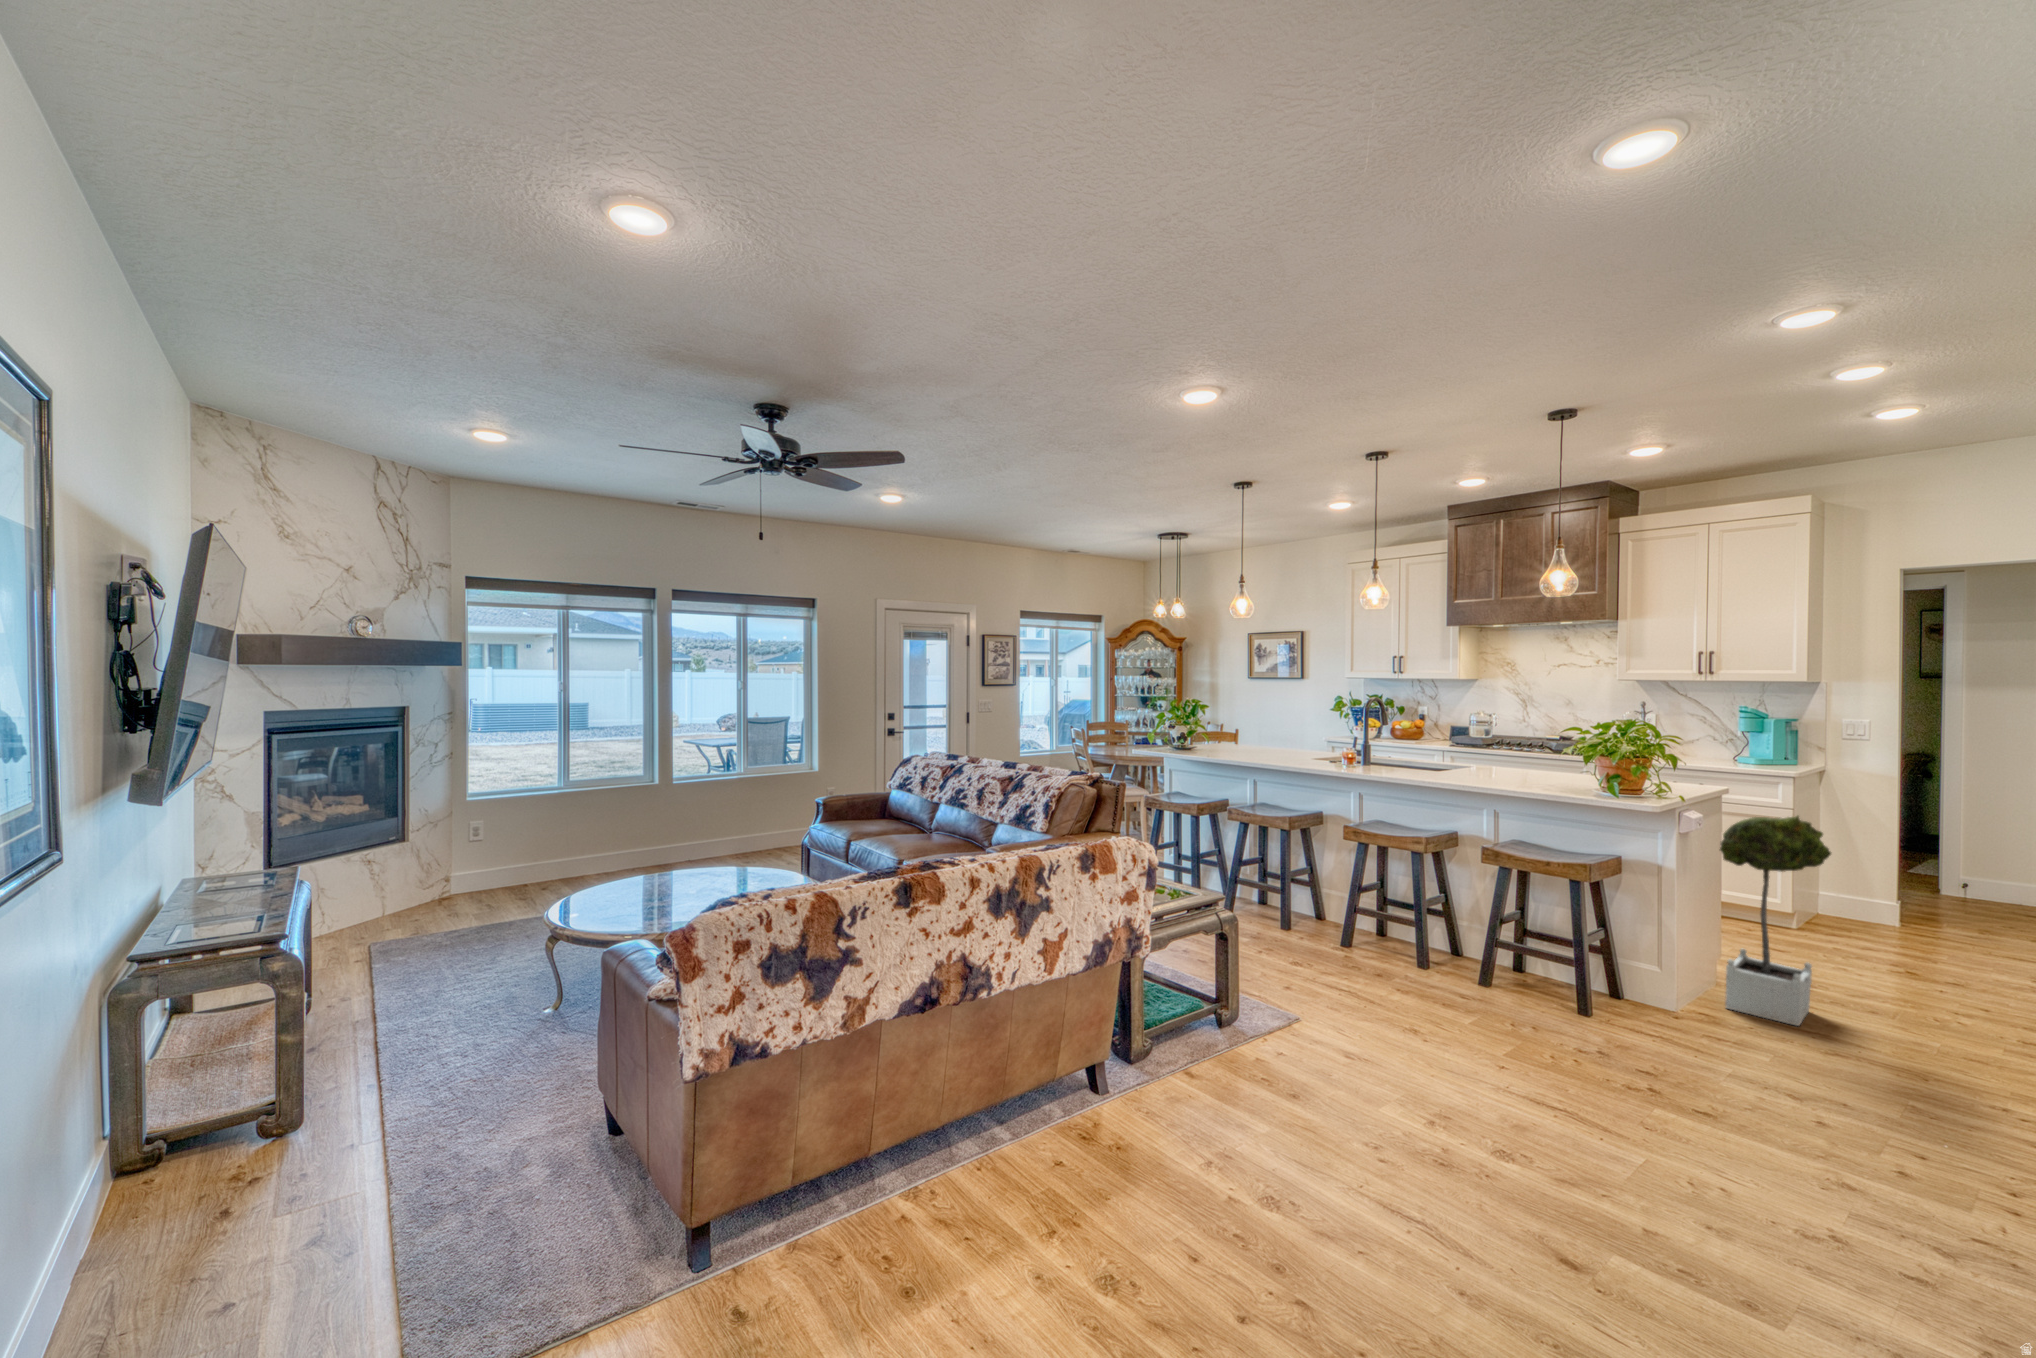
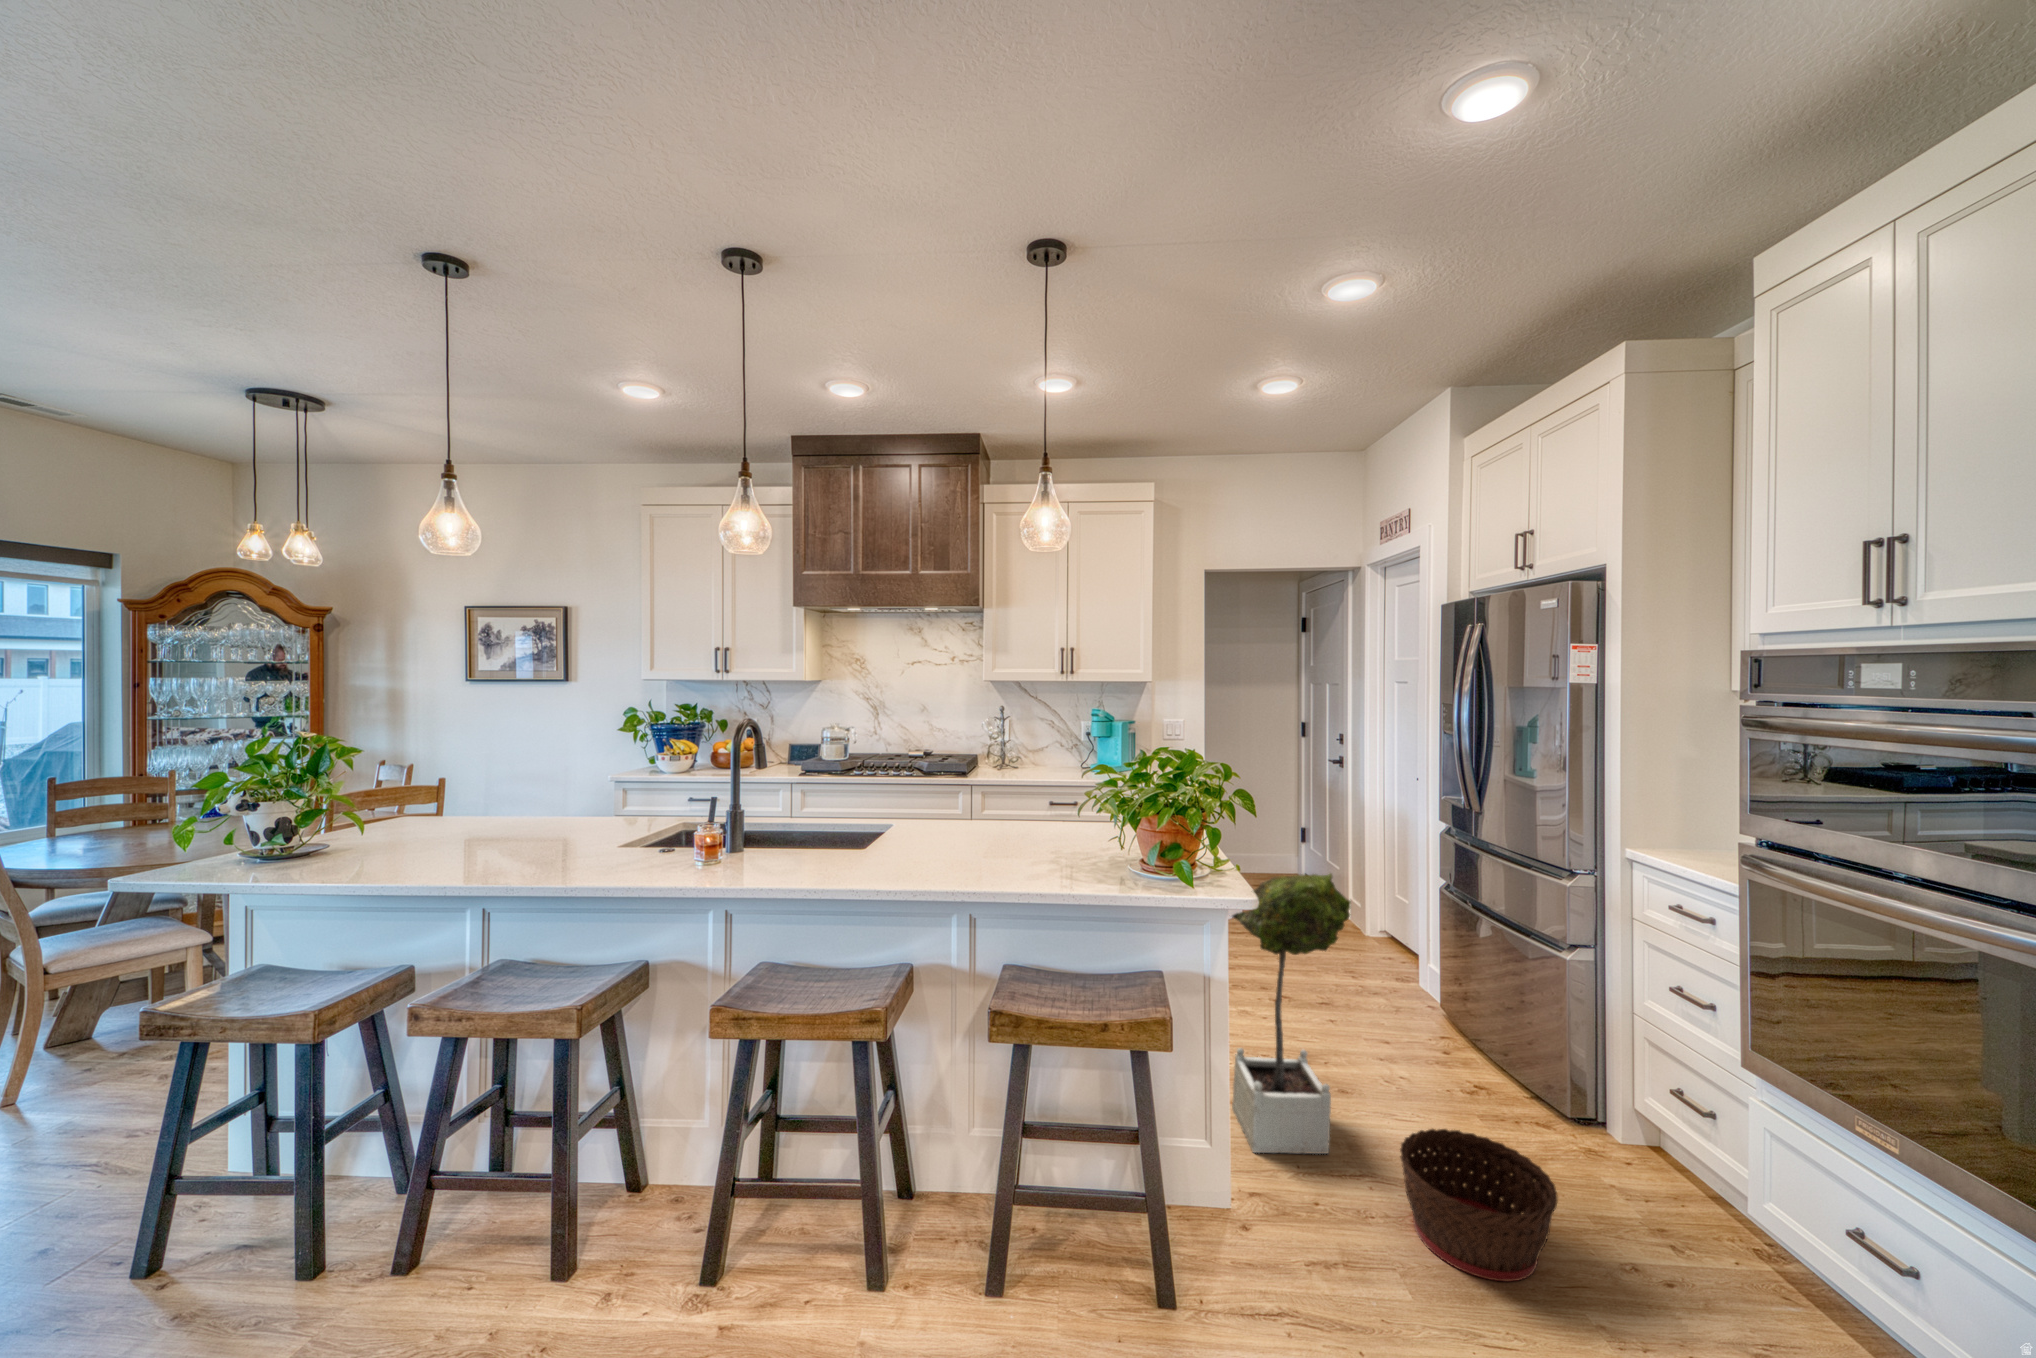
basket: none [1806,1004,1947,1096] -> present [1400,1129,1558,1281]

